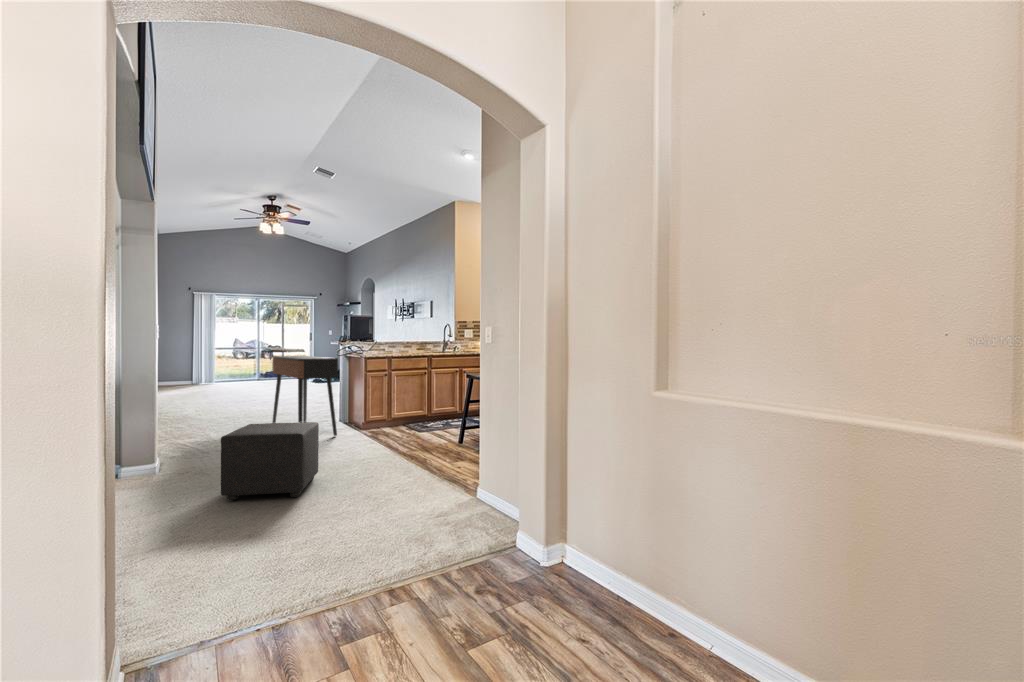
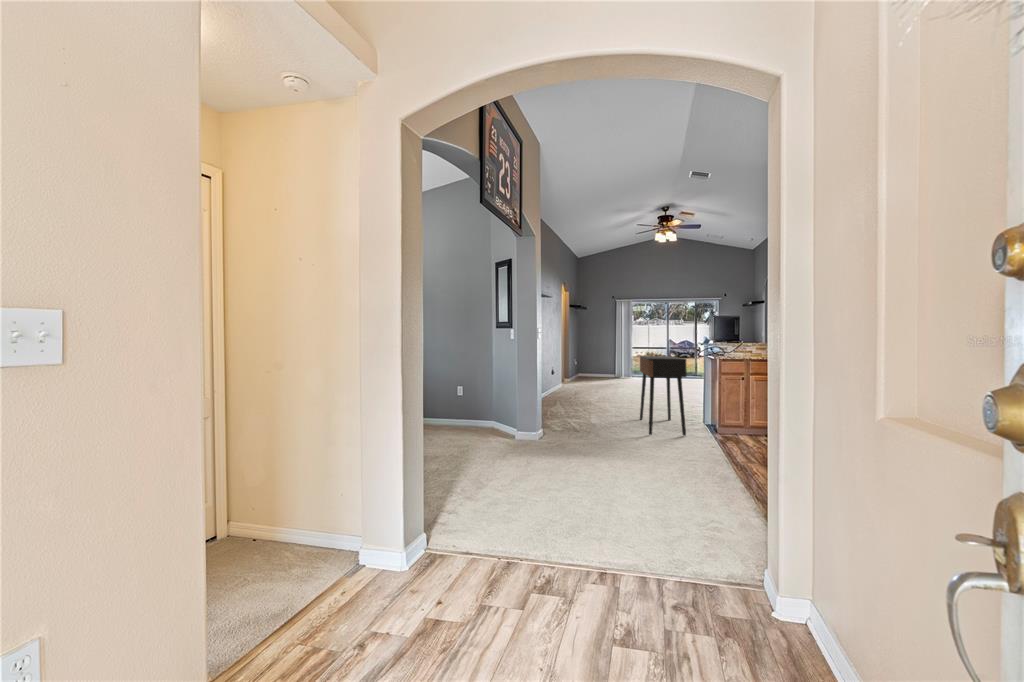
ottoman: present [221,422,319,501] -> none [552,412,635,480]

